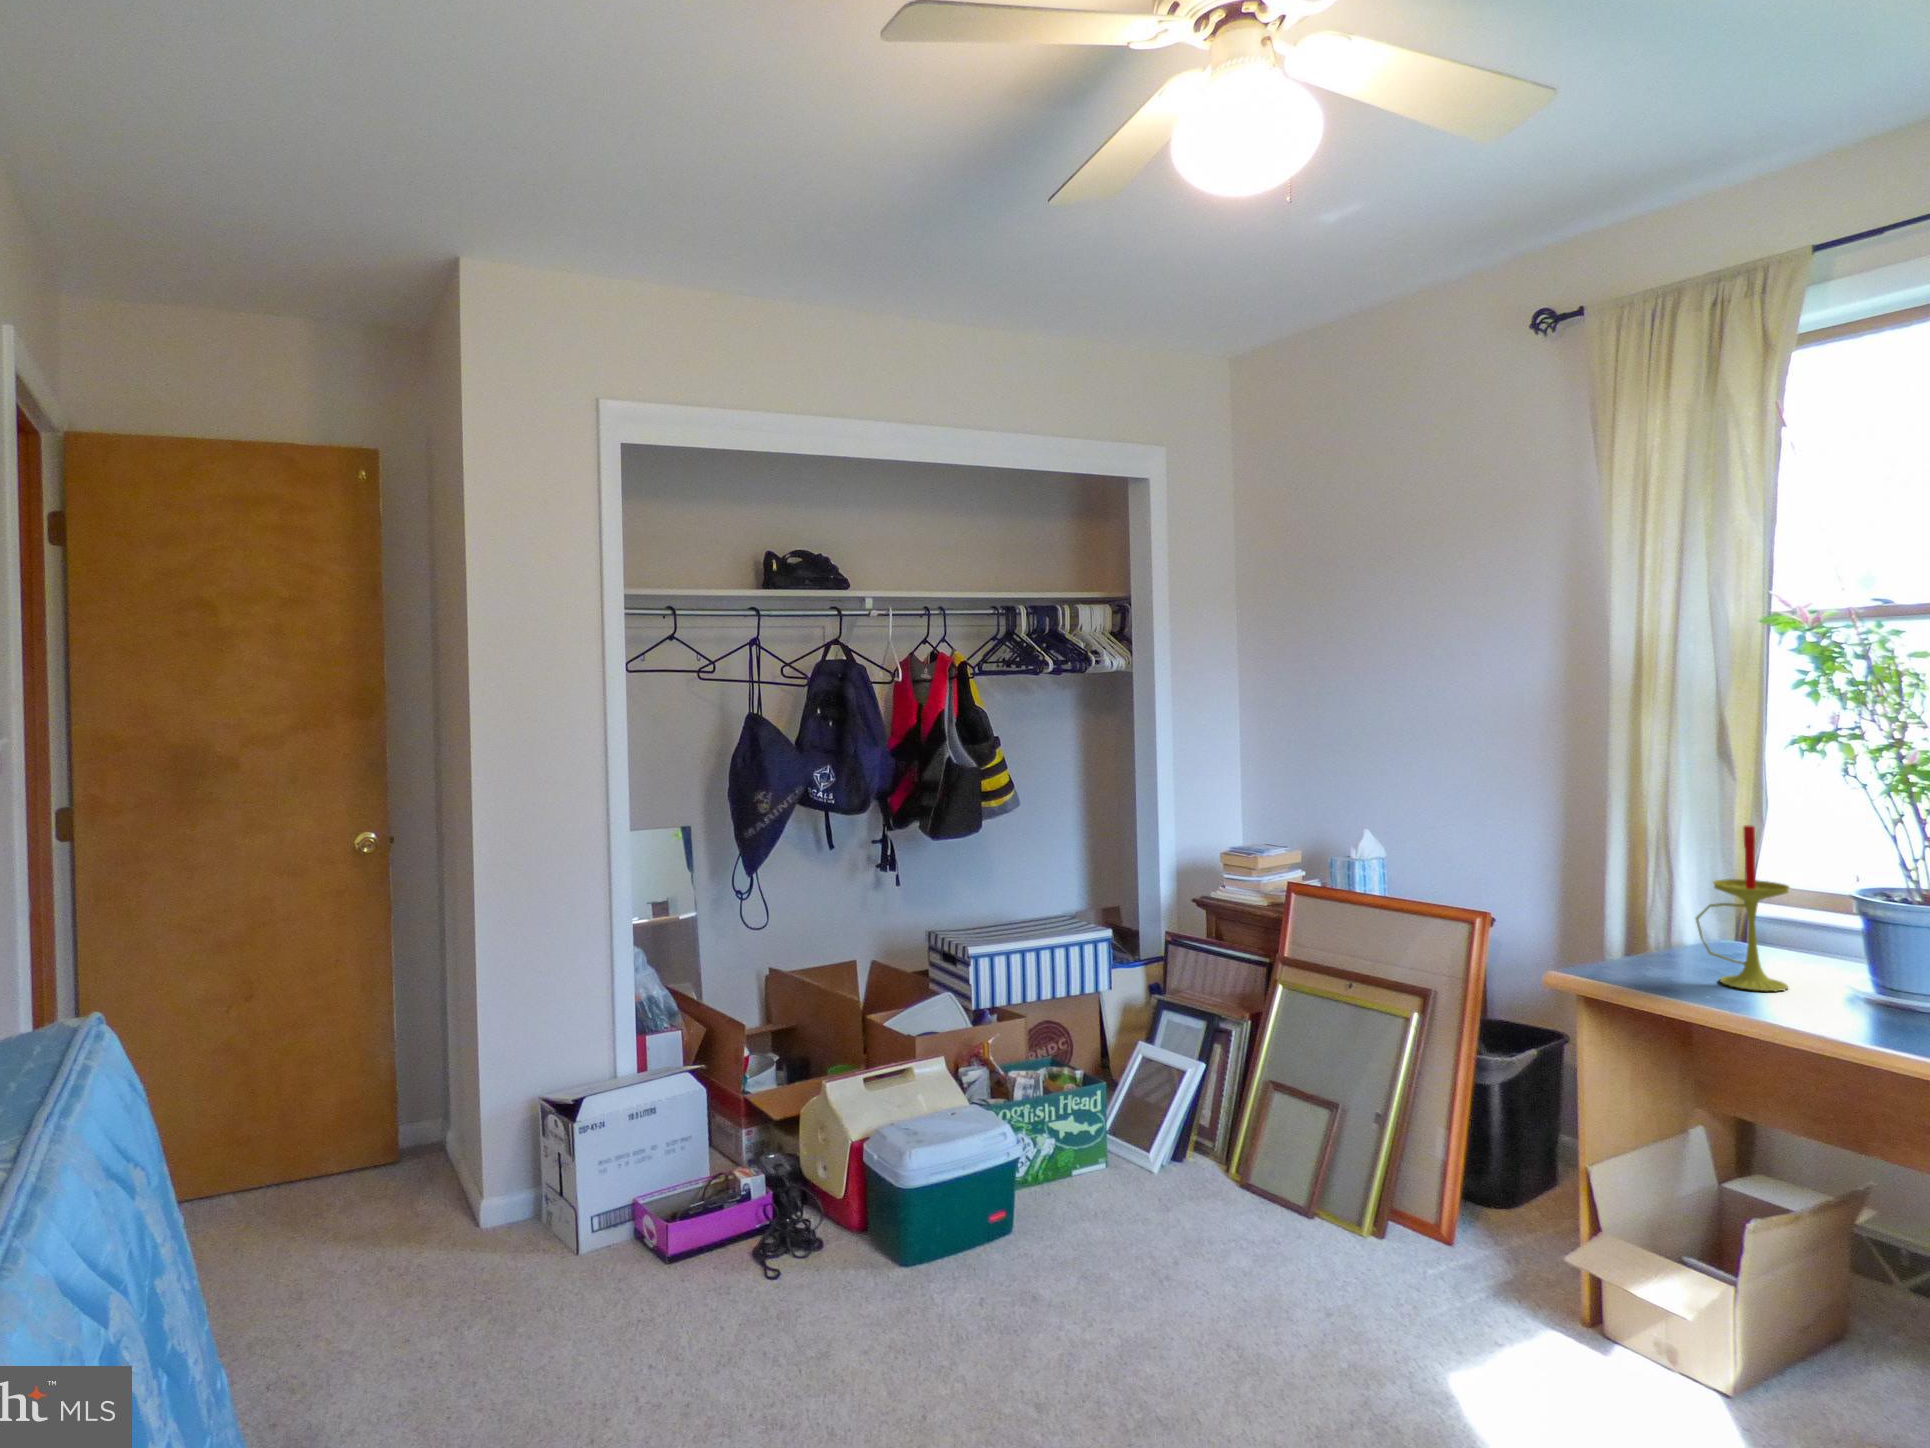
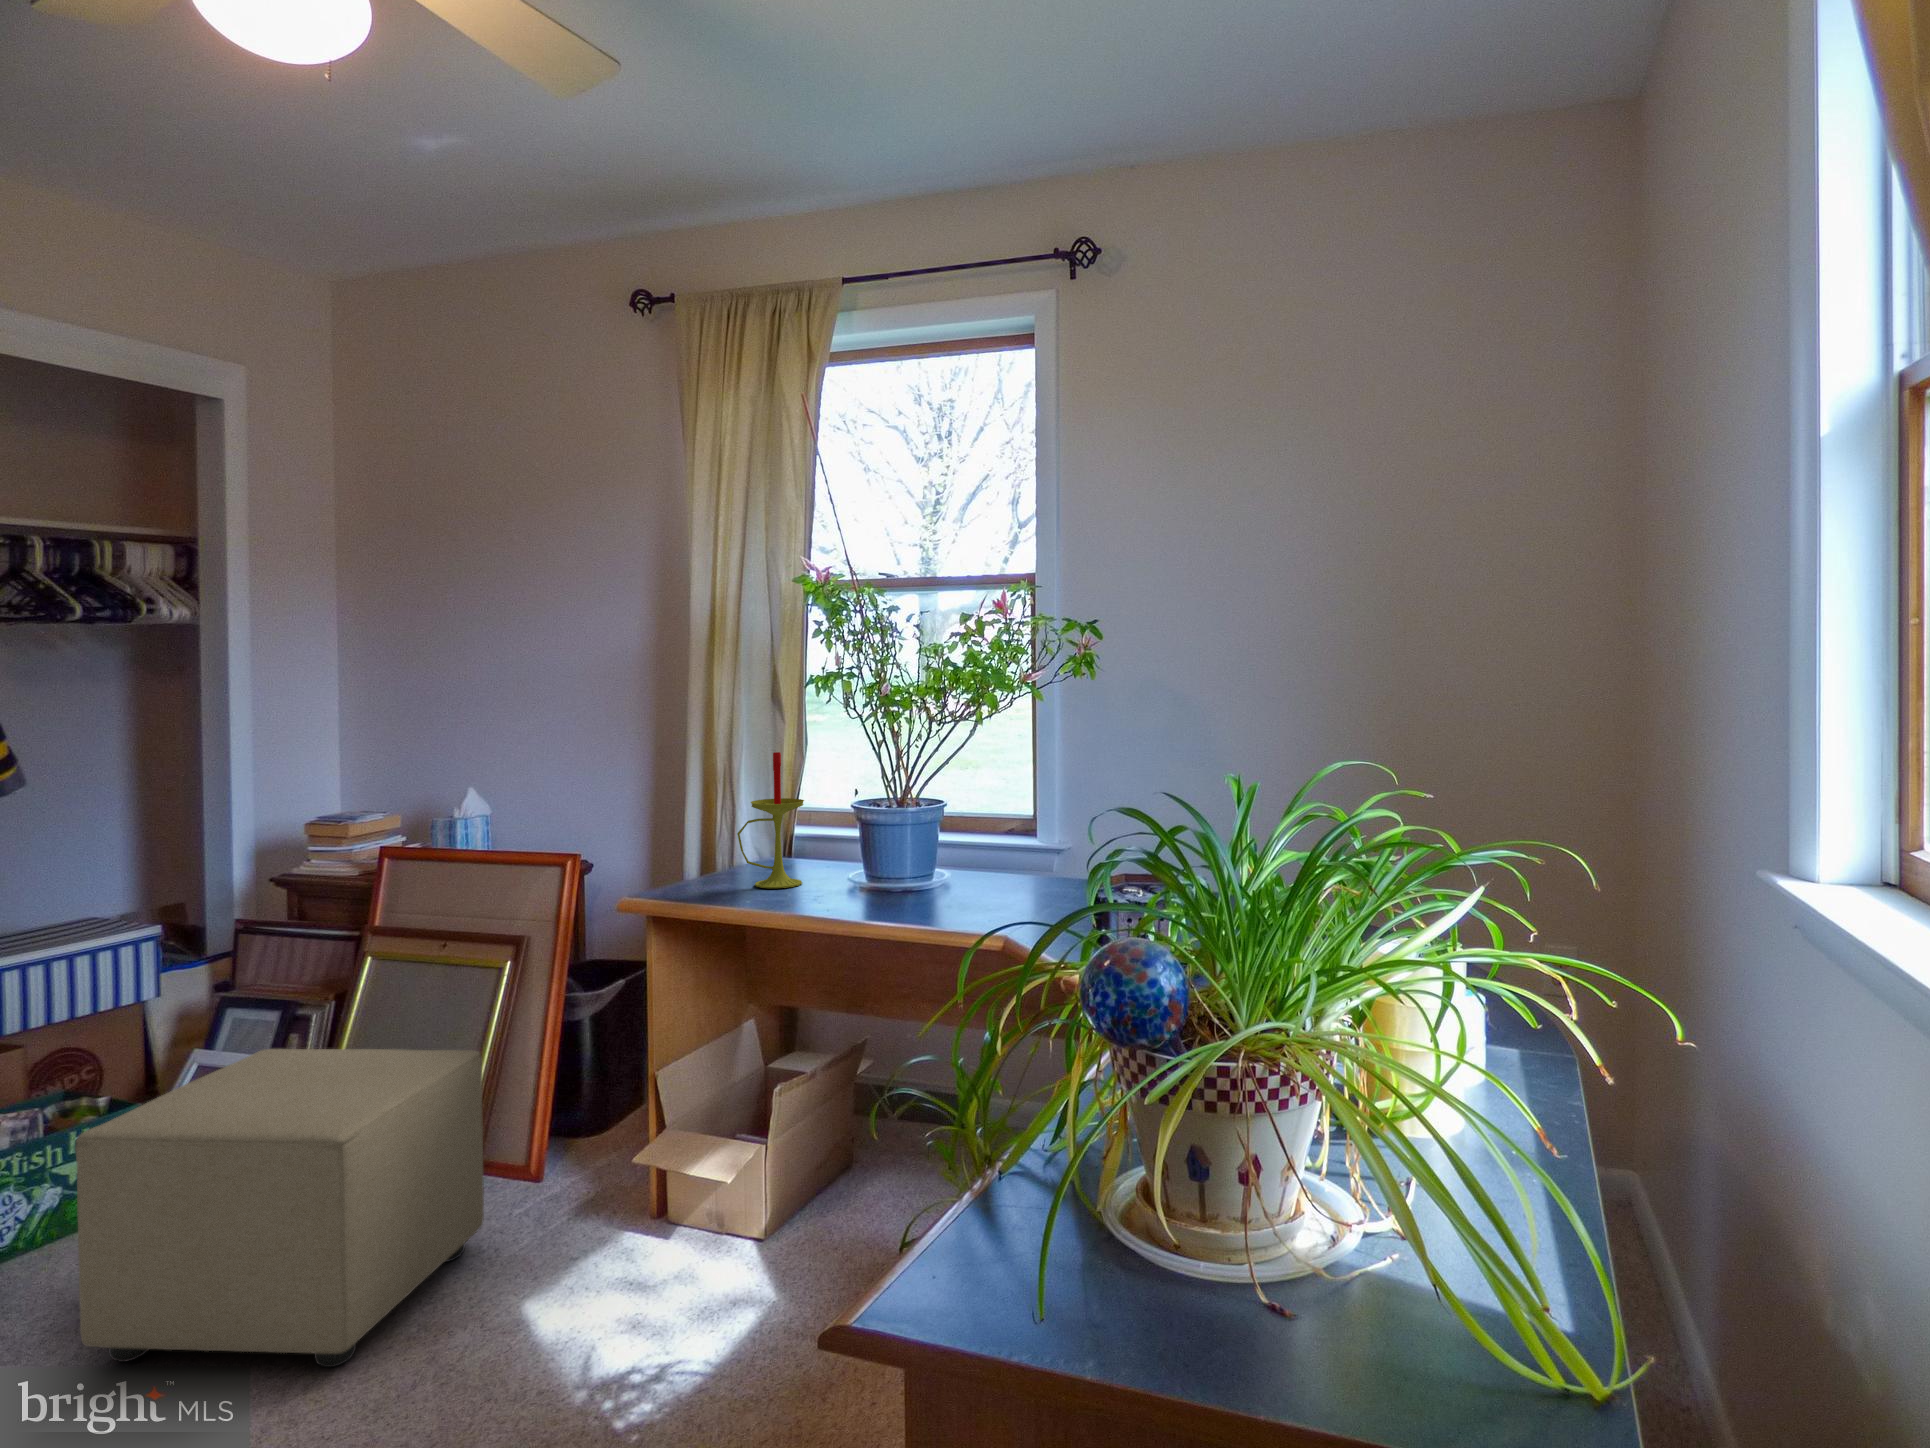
ottoman: none [1078,1063,1407,1393] -> present [75,1049,484,1367]

